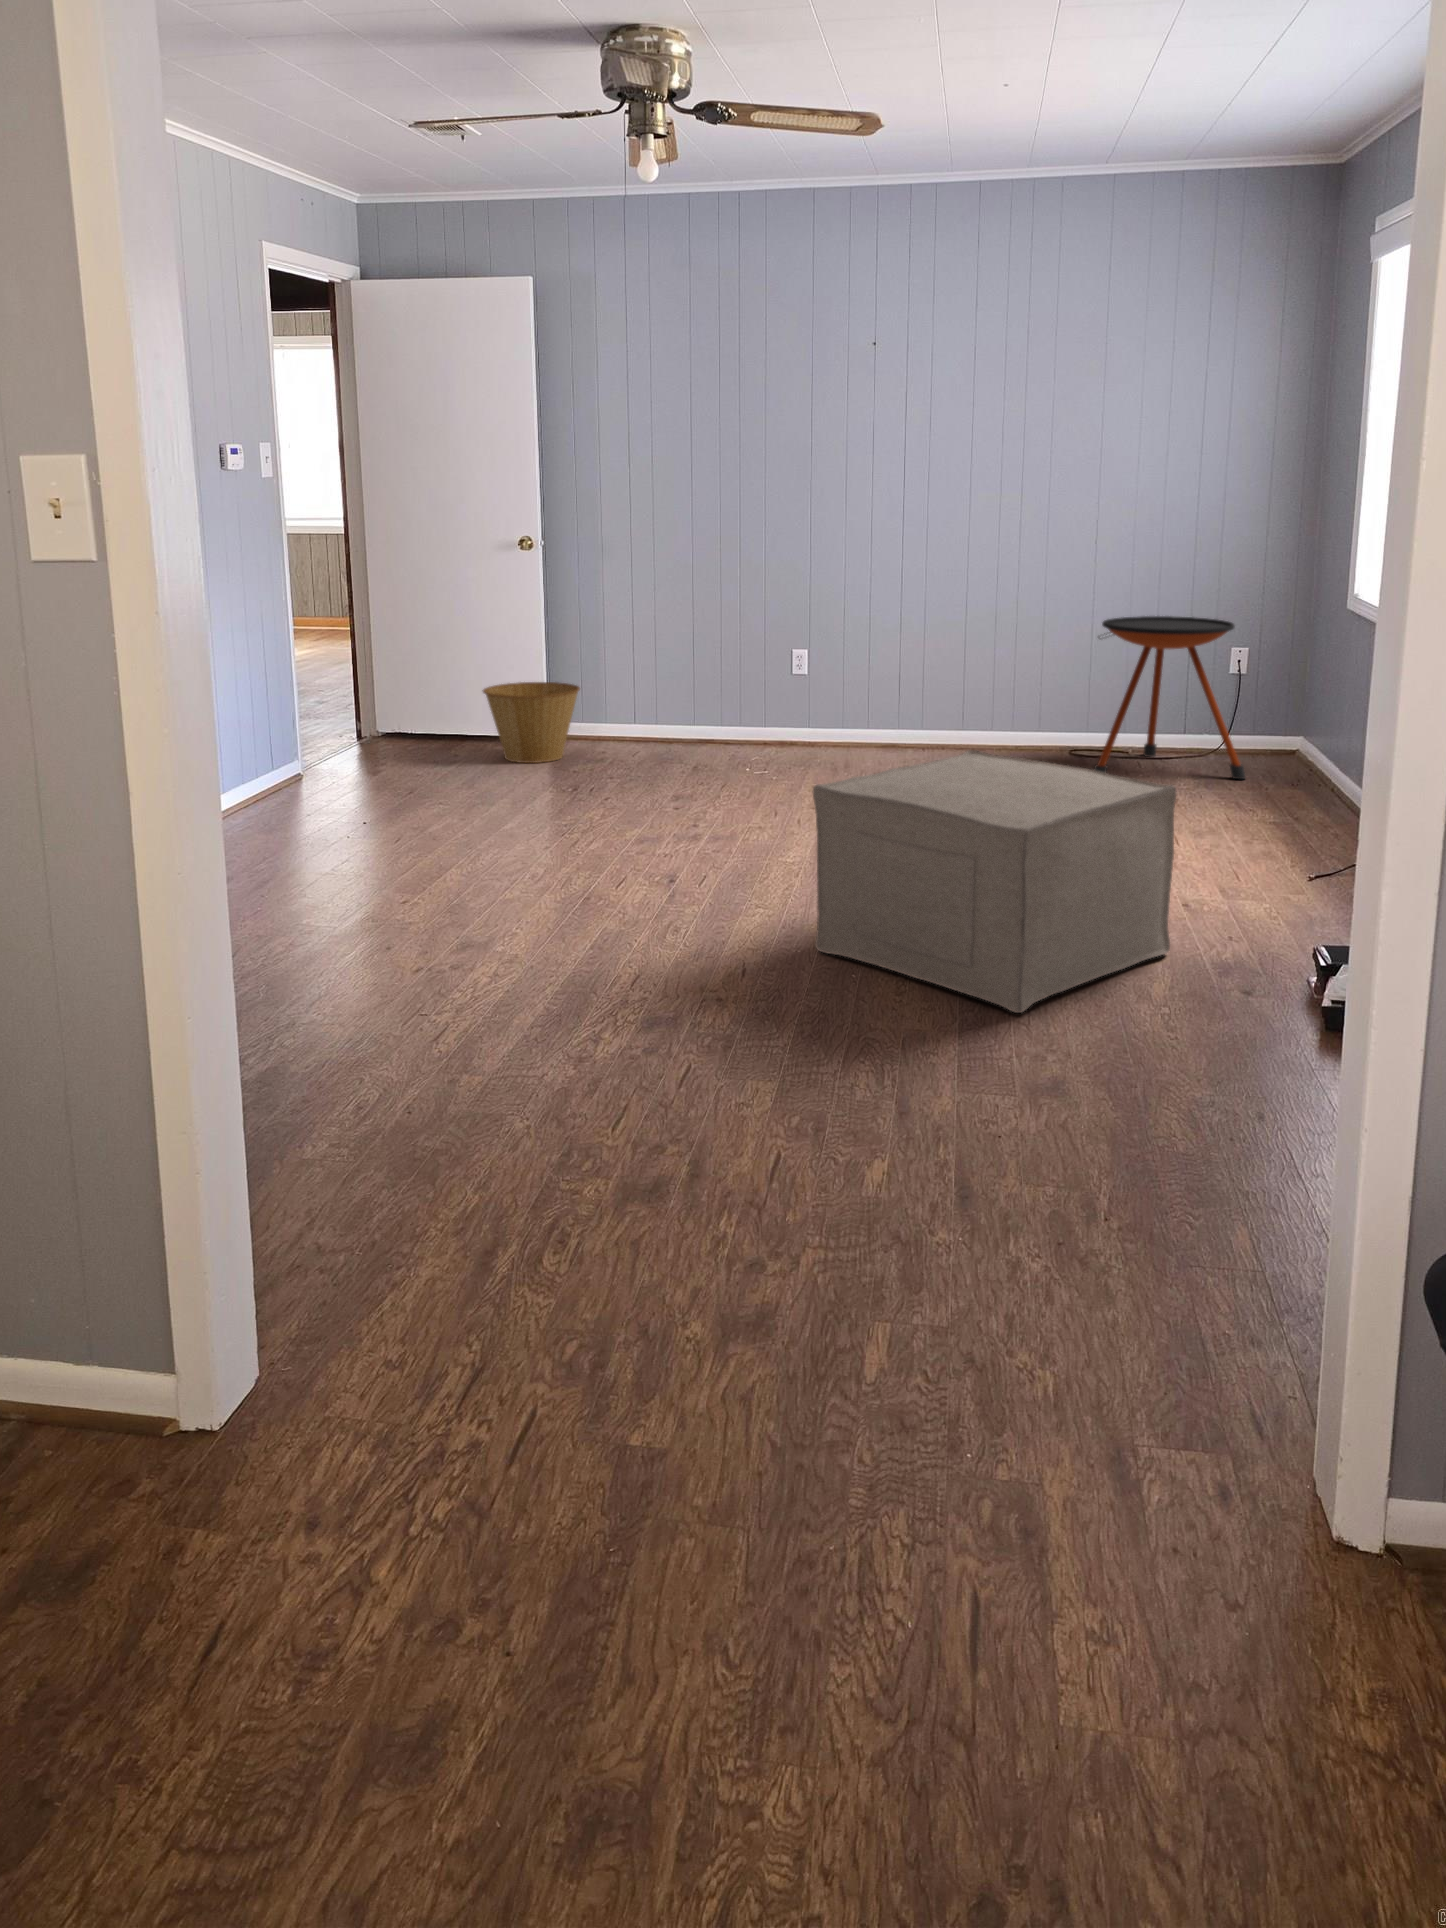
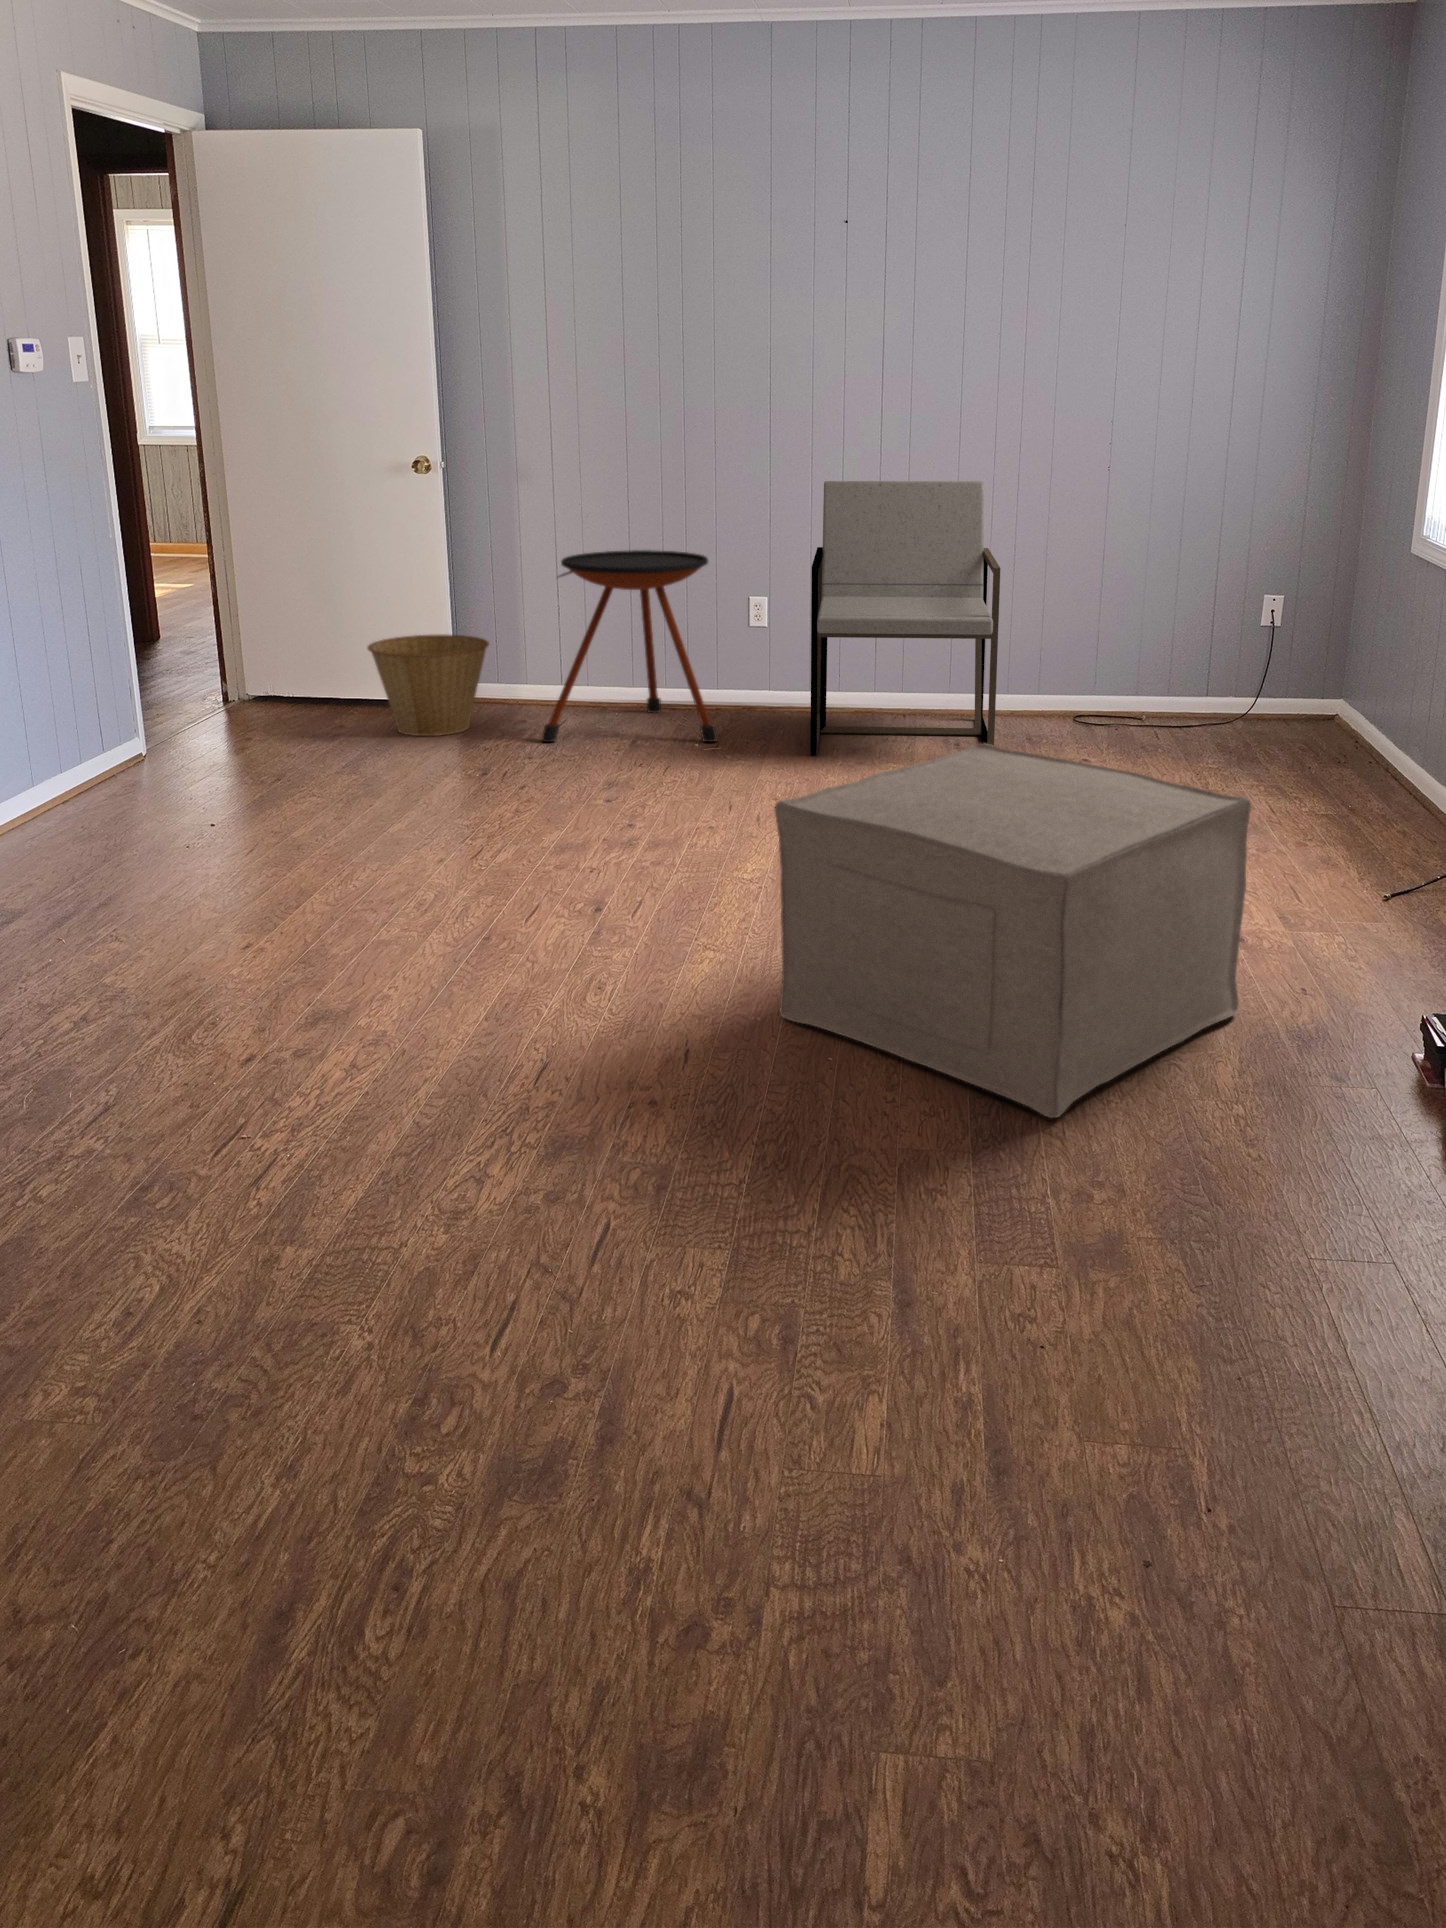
armchair: none [843,556,1000,781] -> present [810,481,1000,755]
side table: present [1094,616,1245,779] -> present [542,550,717,742]

